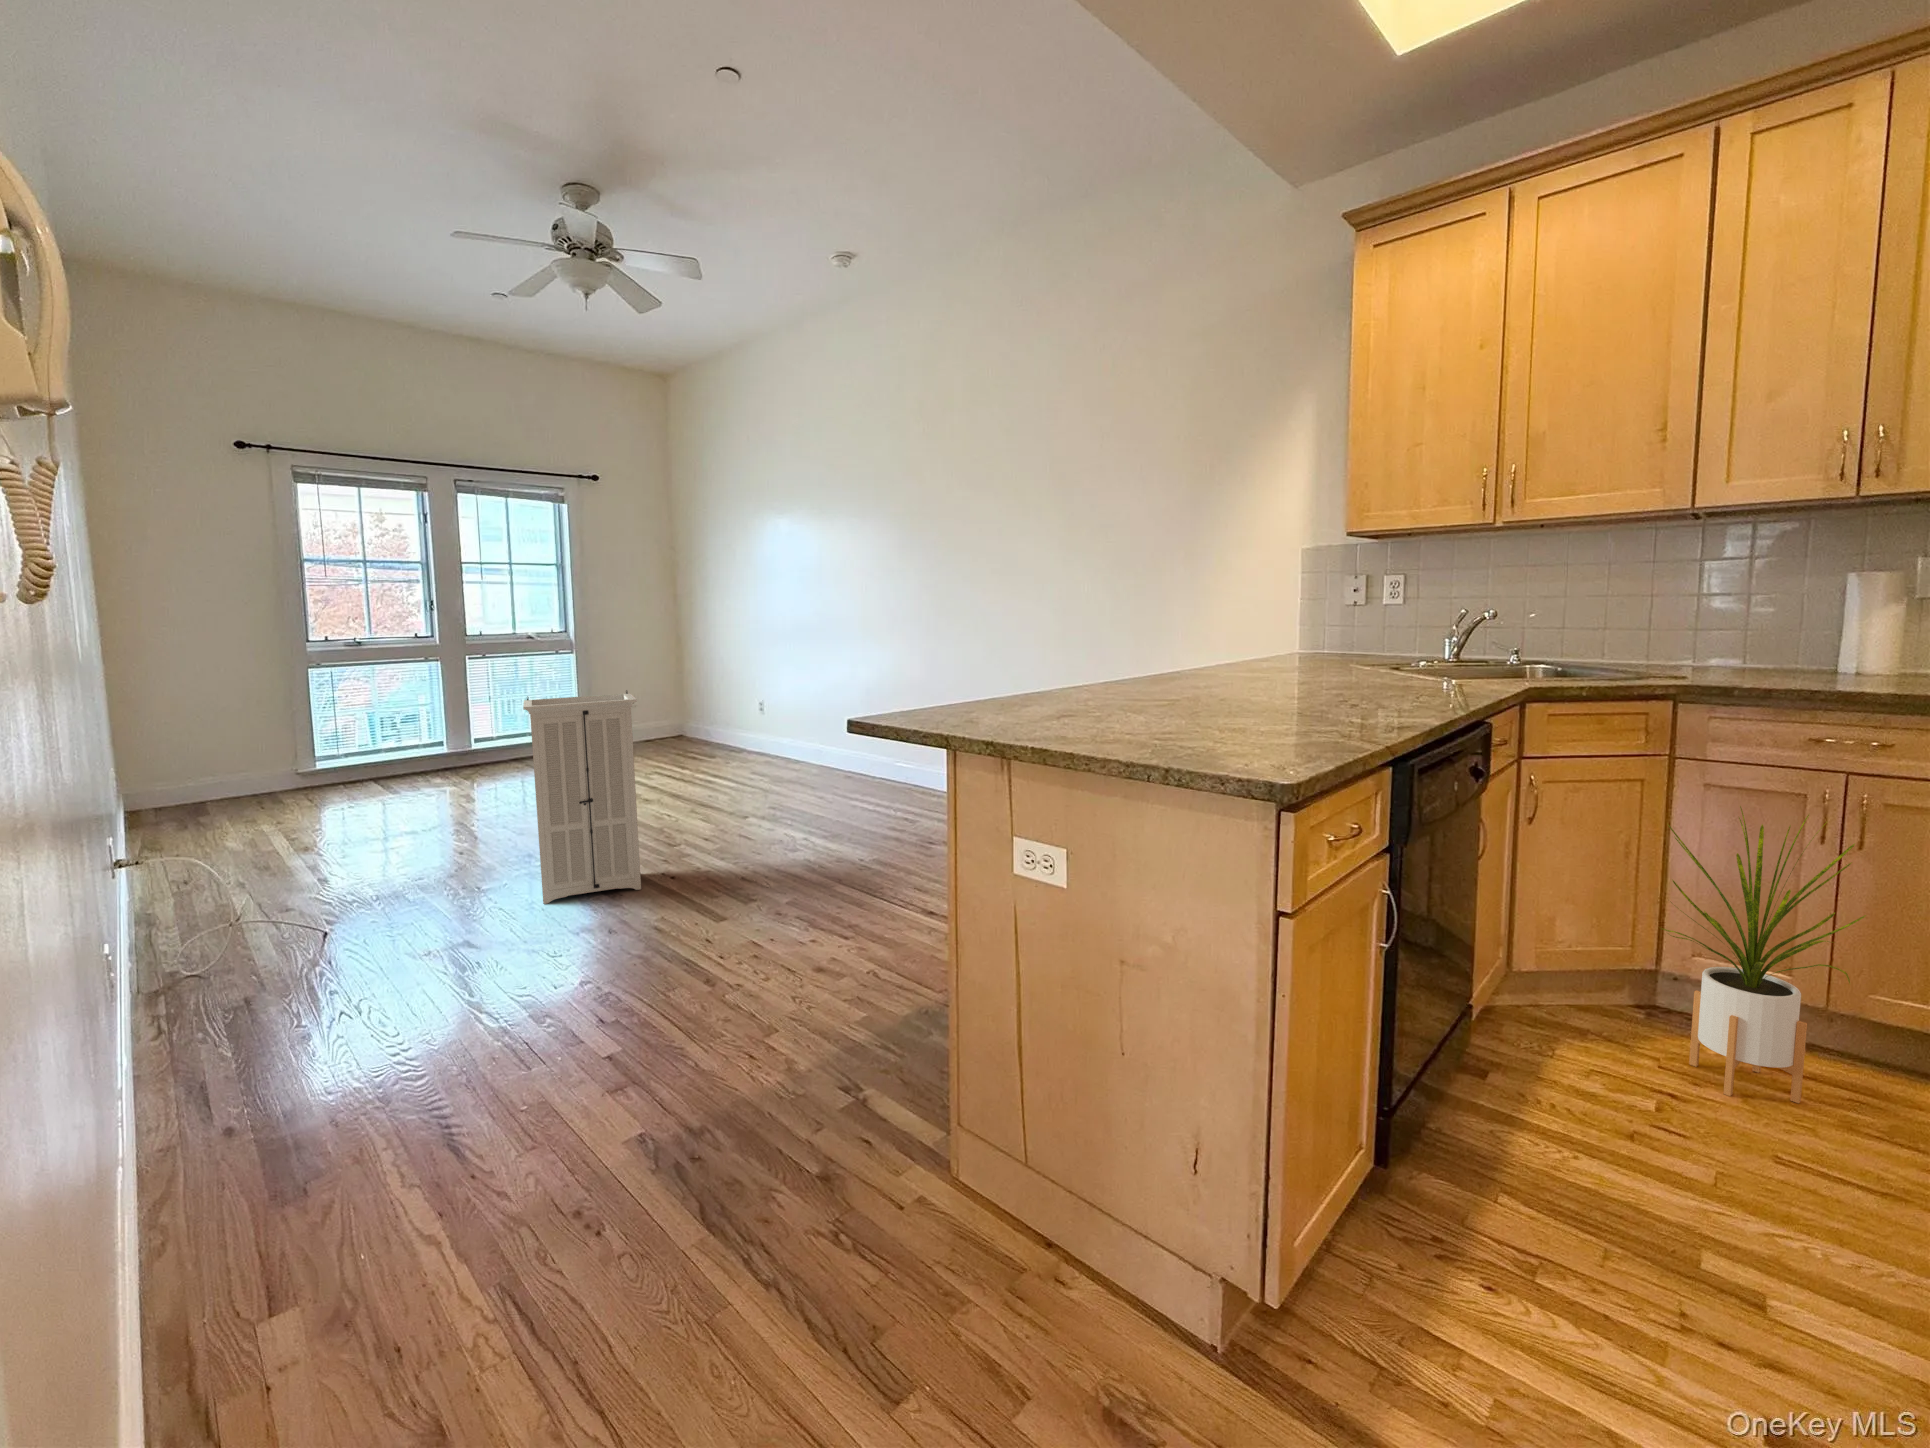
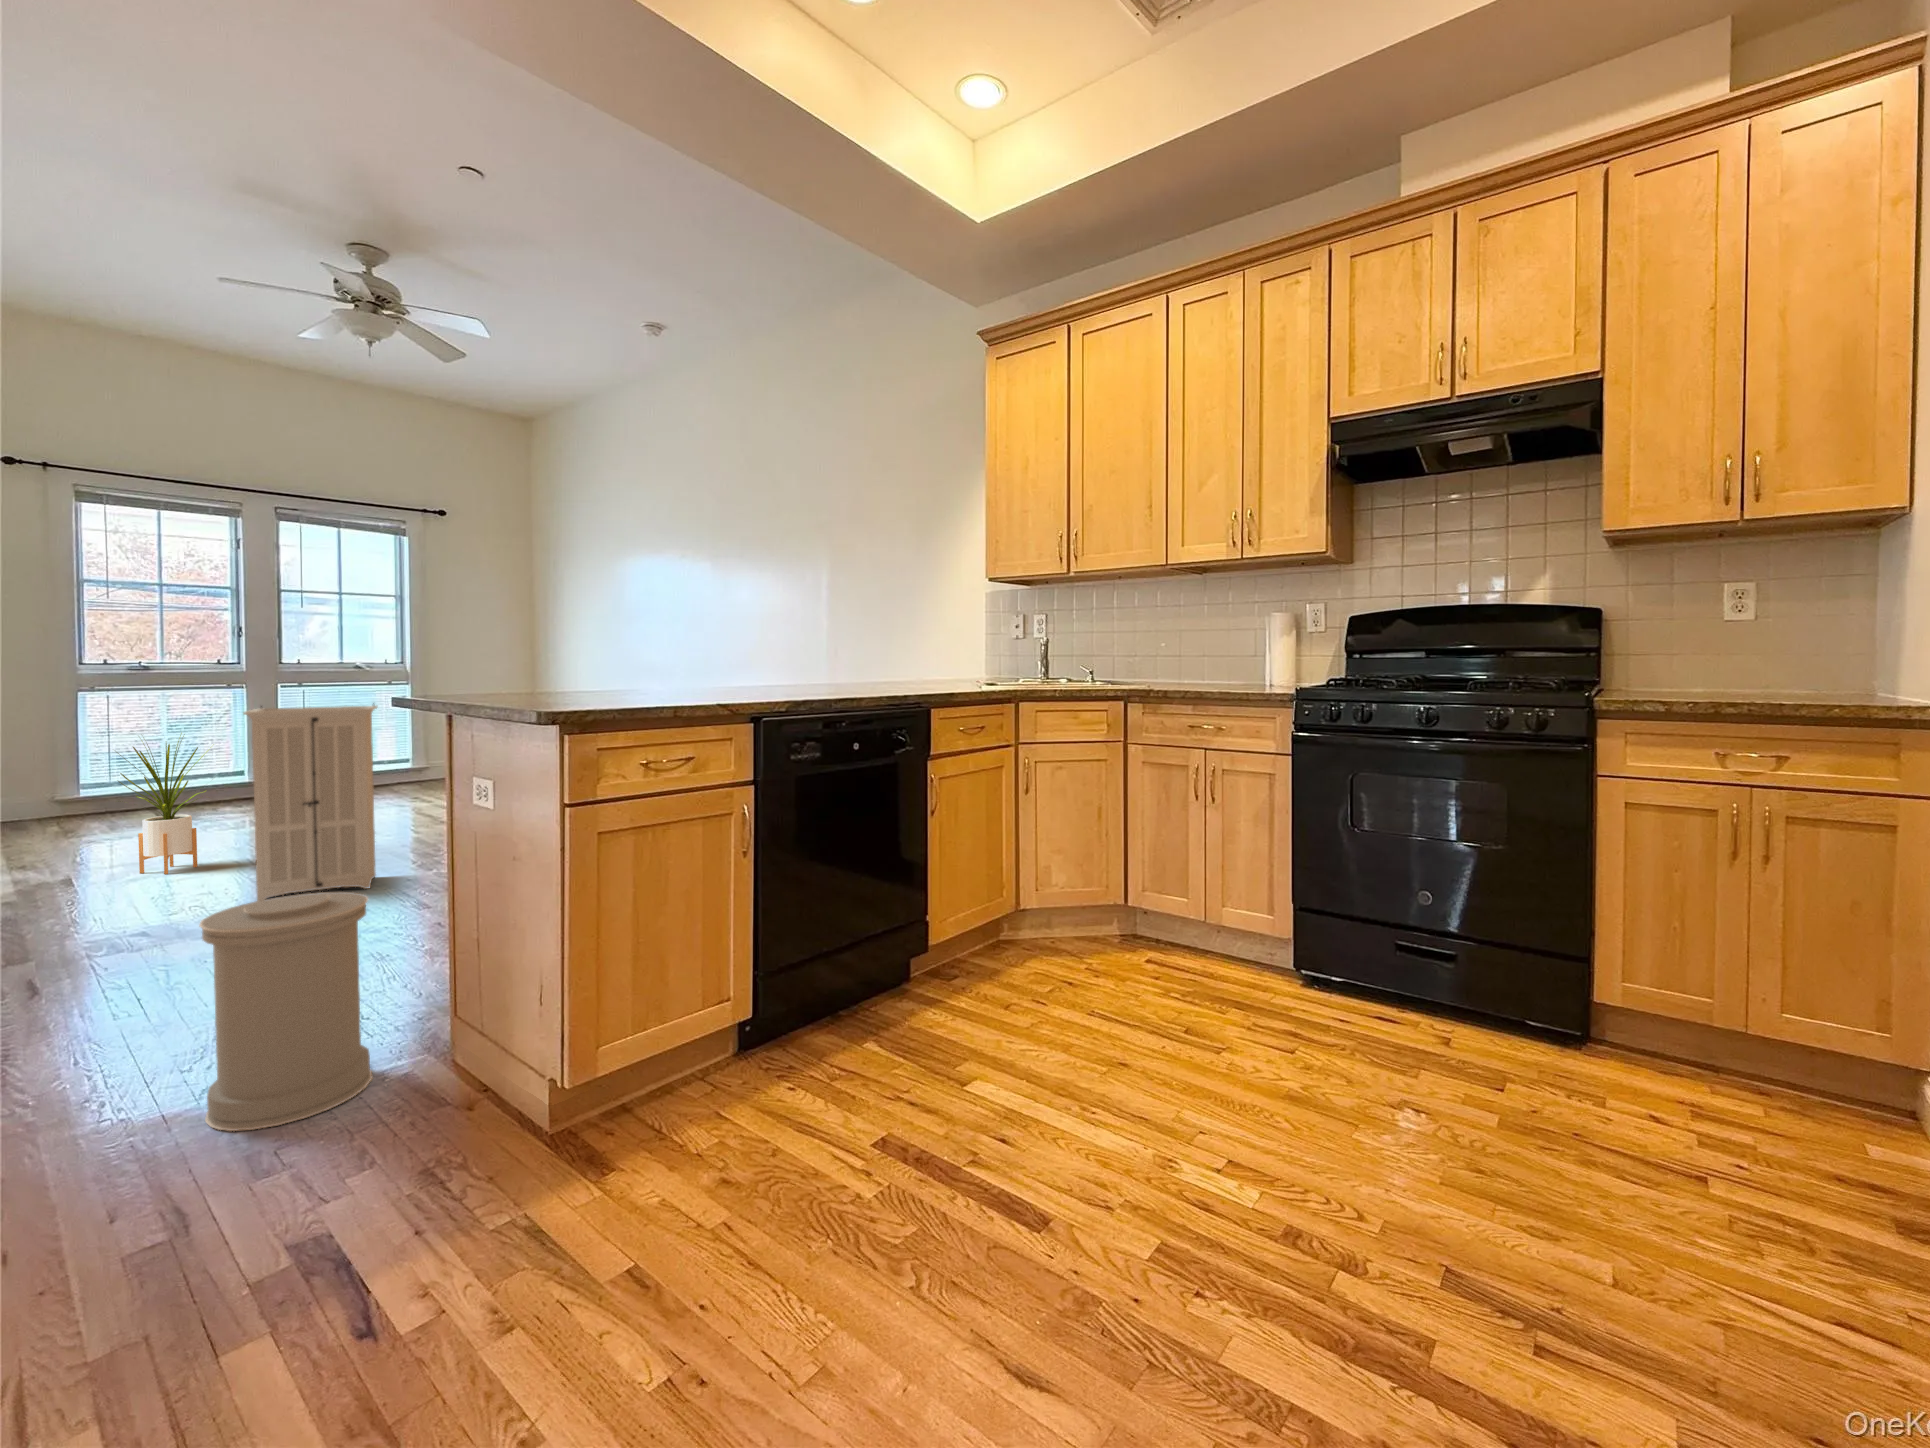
house plant: present [1661,806,1866,1103] -> present [118,733,206,874]
trash can: none [703,968,870,1281] -> present [199,892,372,1131]

